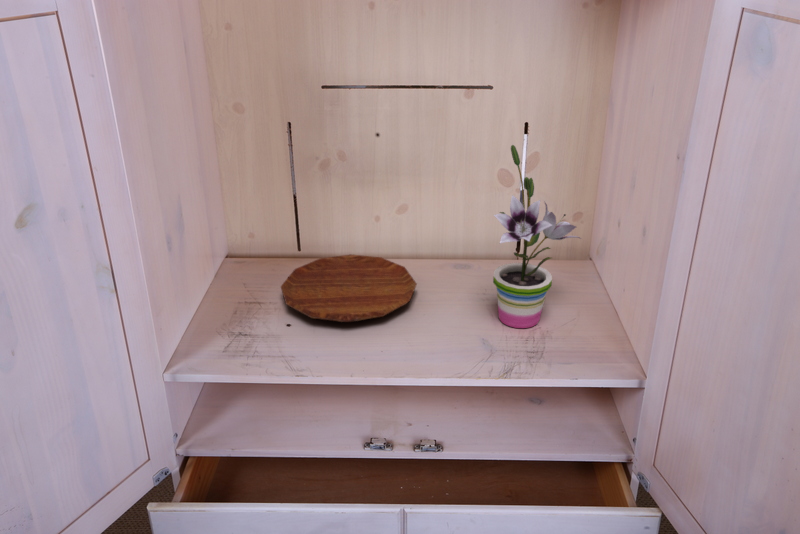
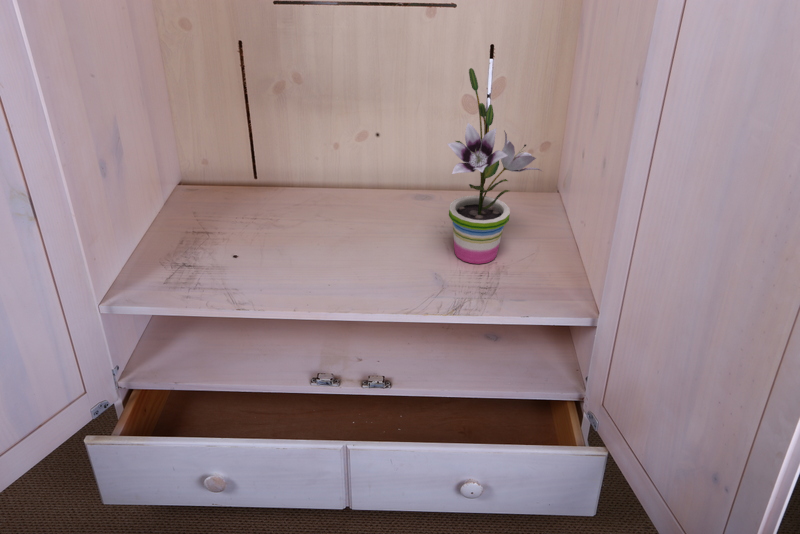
tray: present [281,255,417,322] -> none [230,184,372,255]

